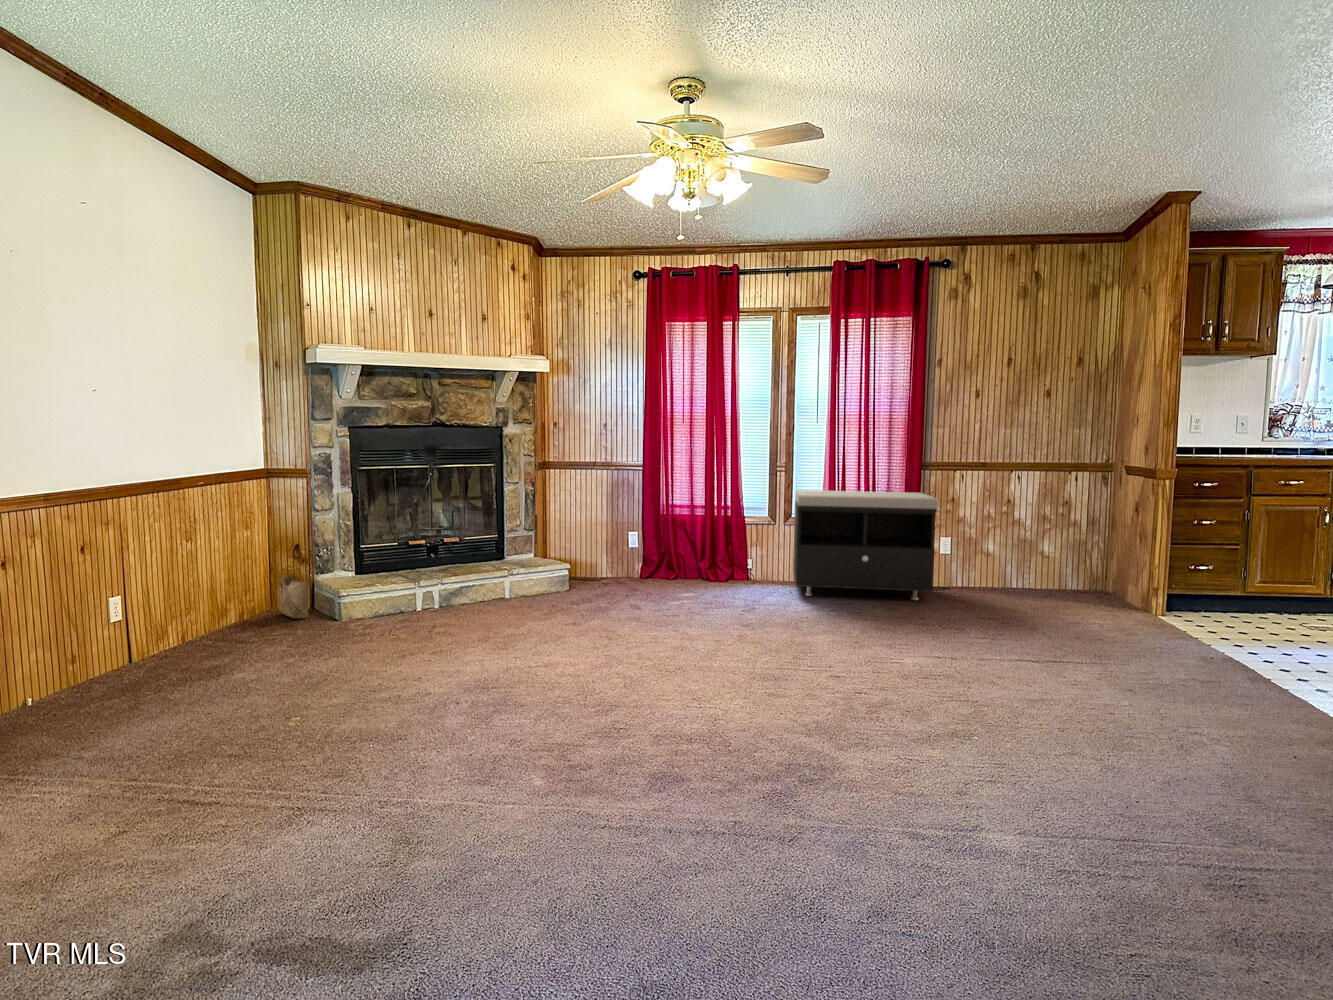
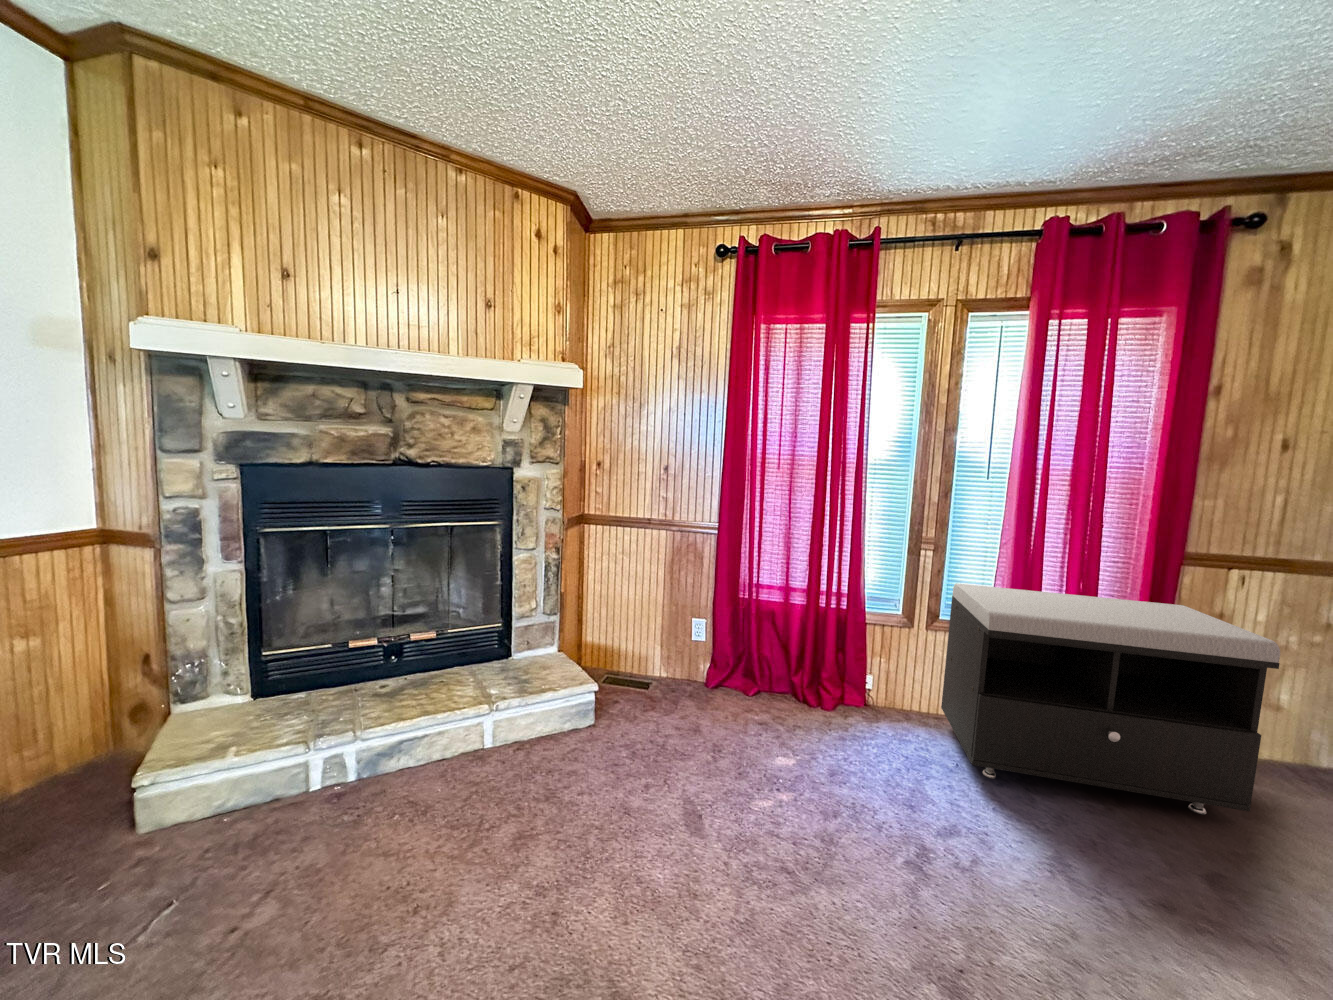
woven basket: present [279,573,310,618] -> none [75,687,136,805]

